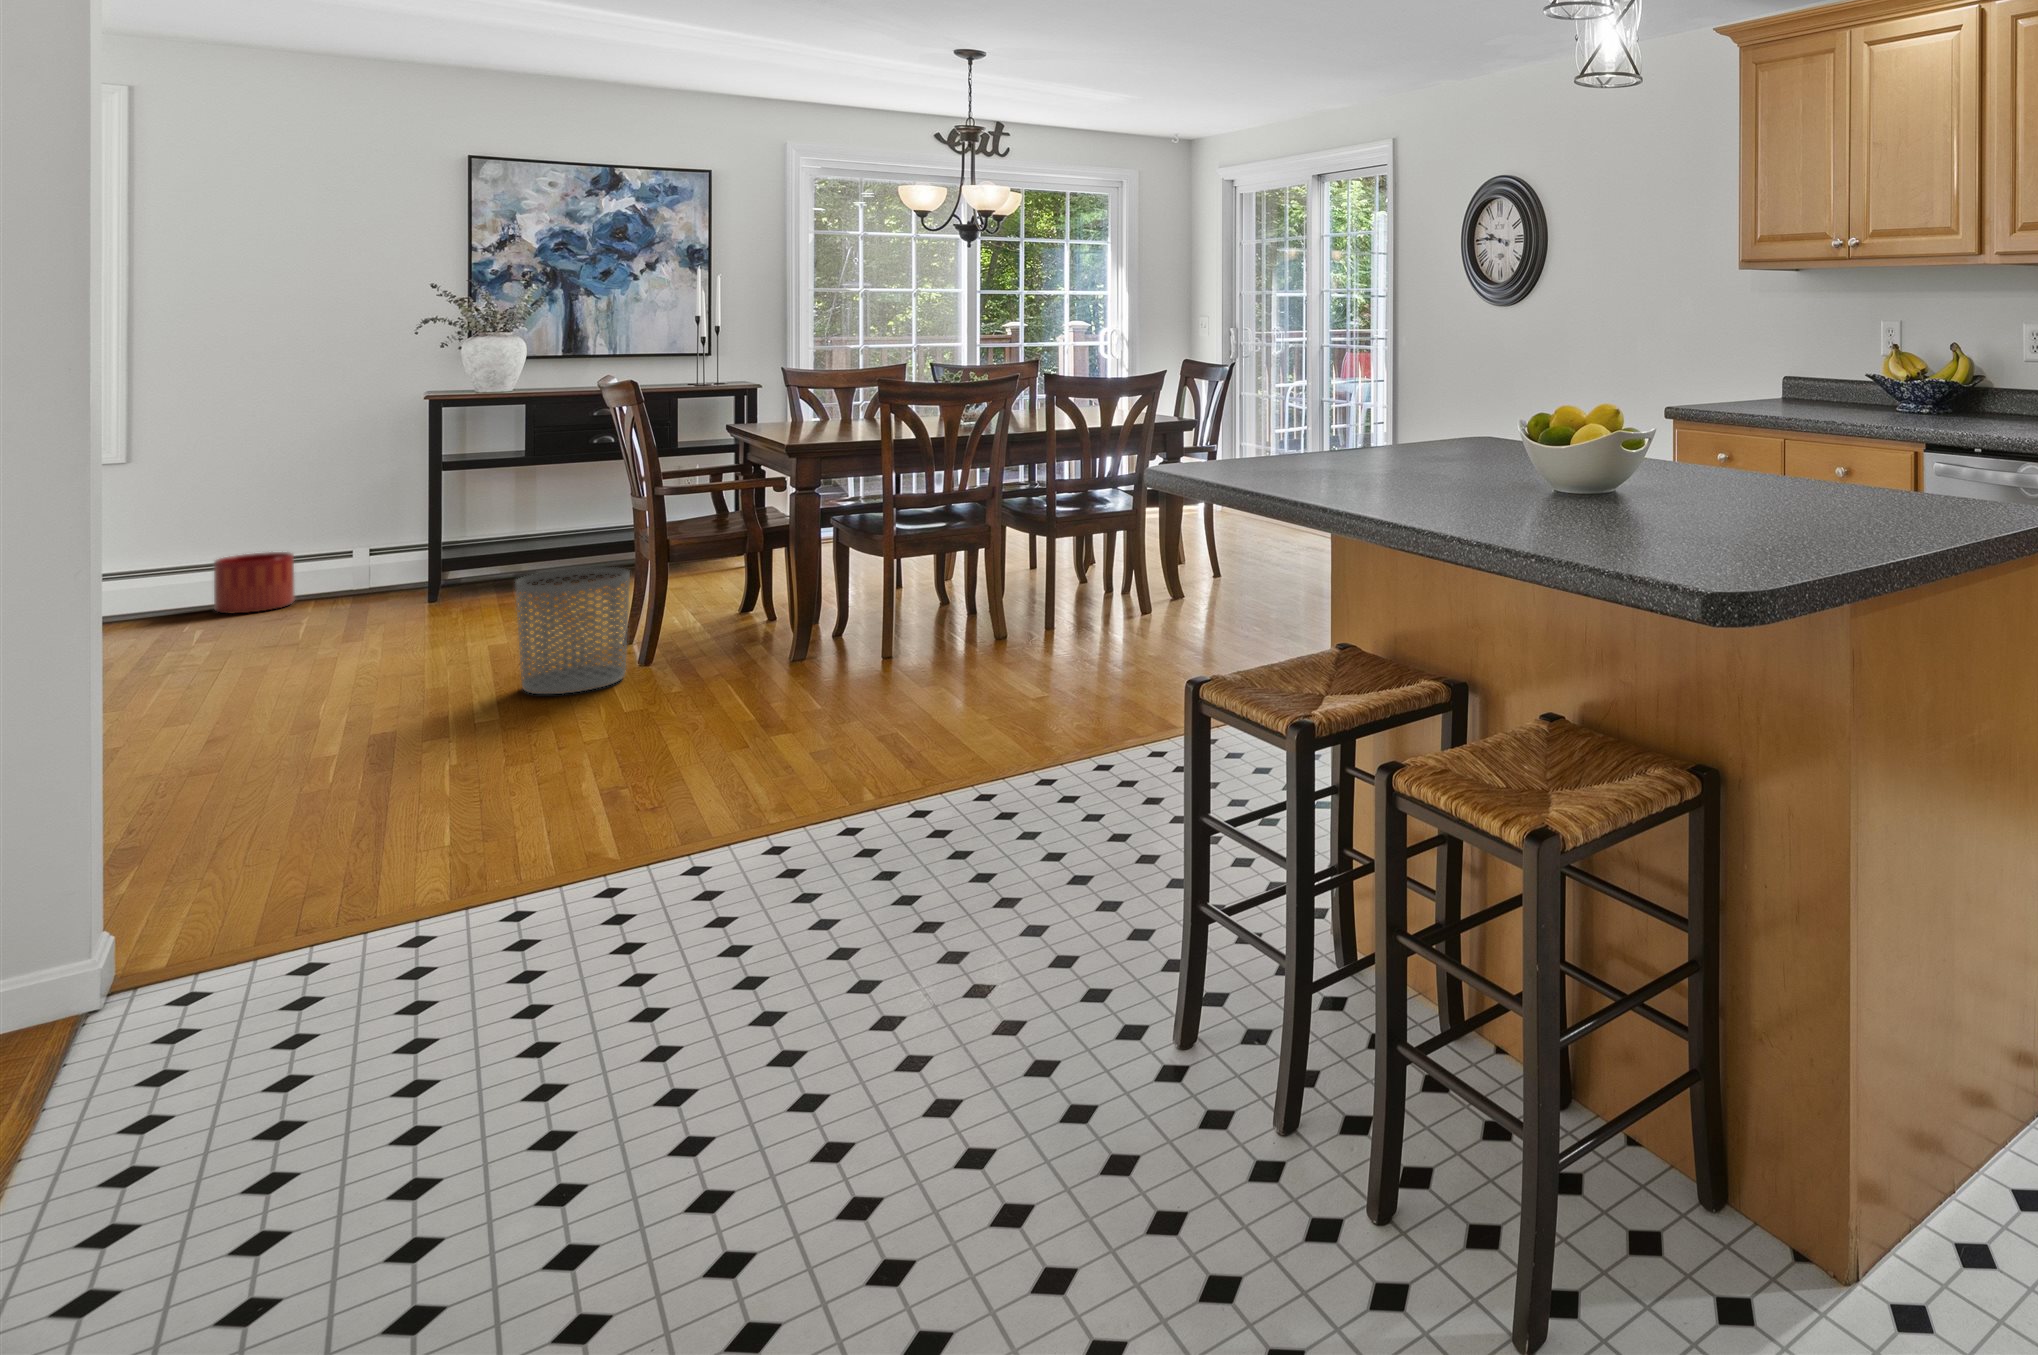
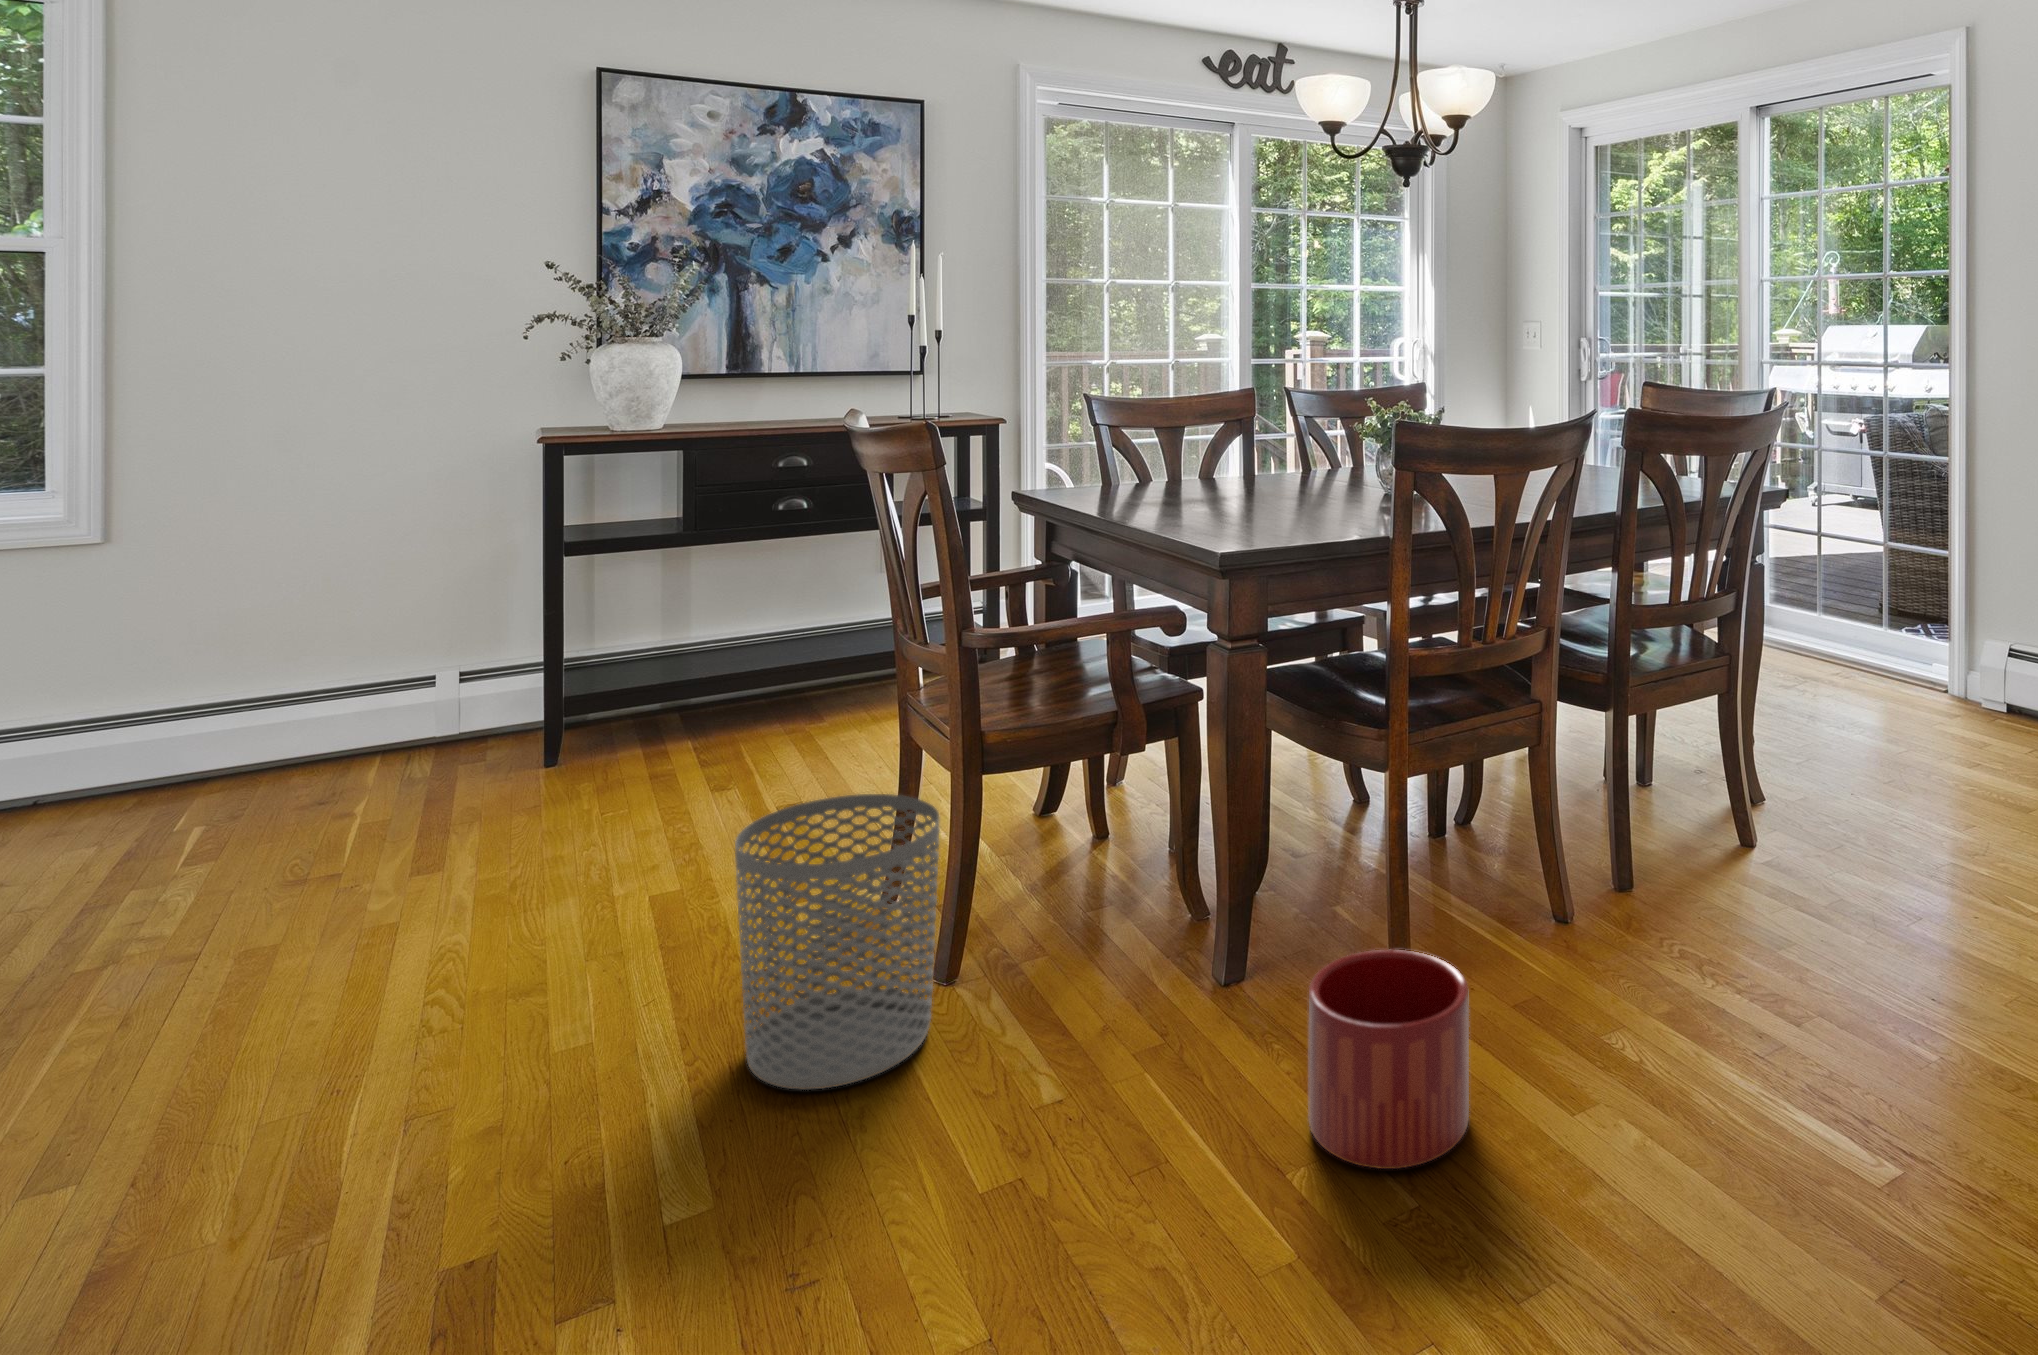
planter: present [214,552,295,613] -> present [1309,949,1469,1169]

